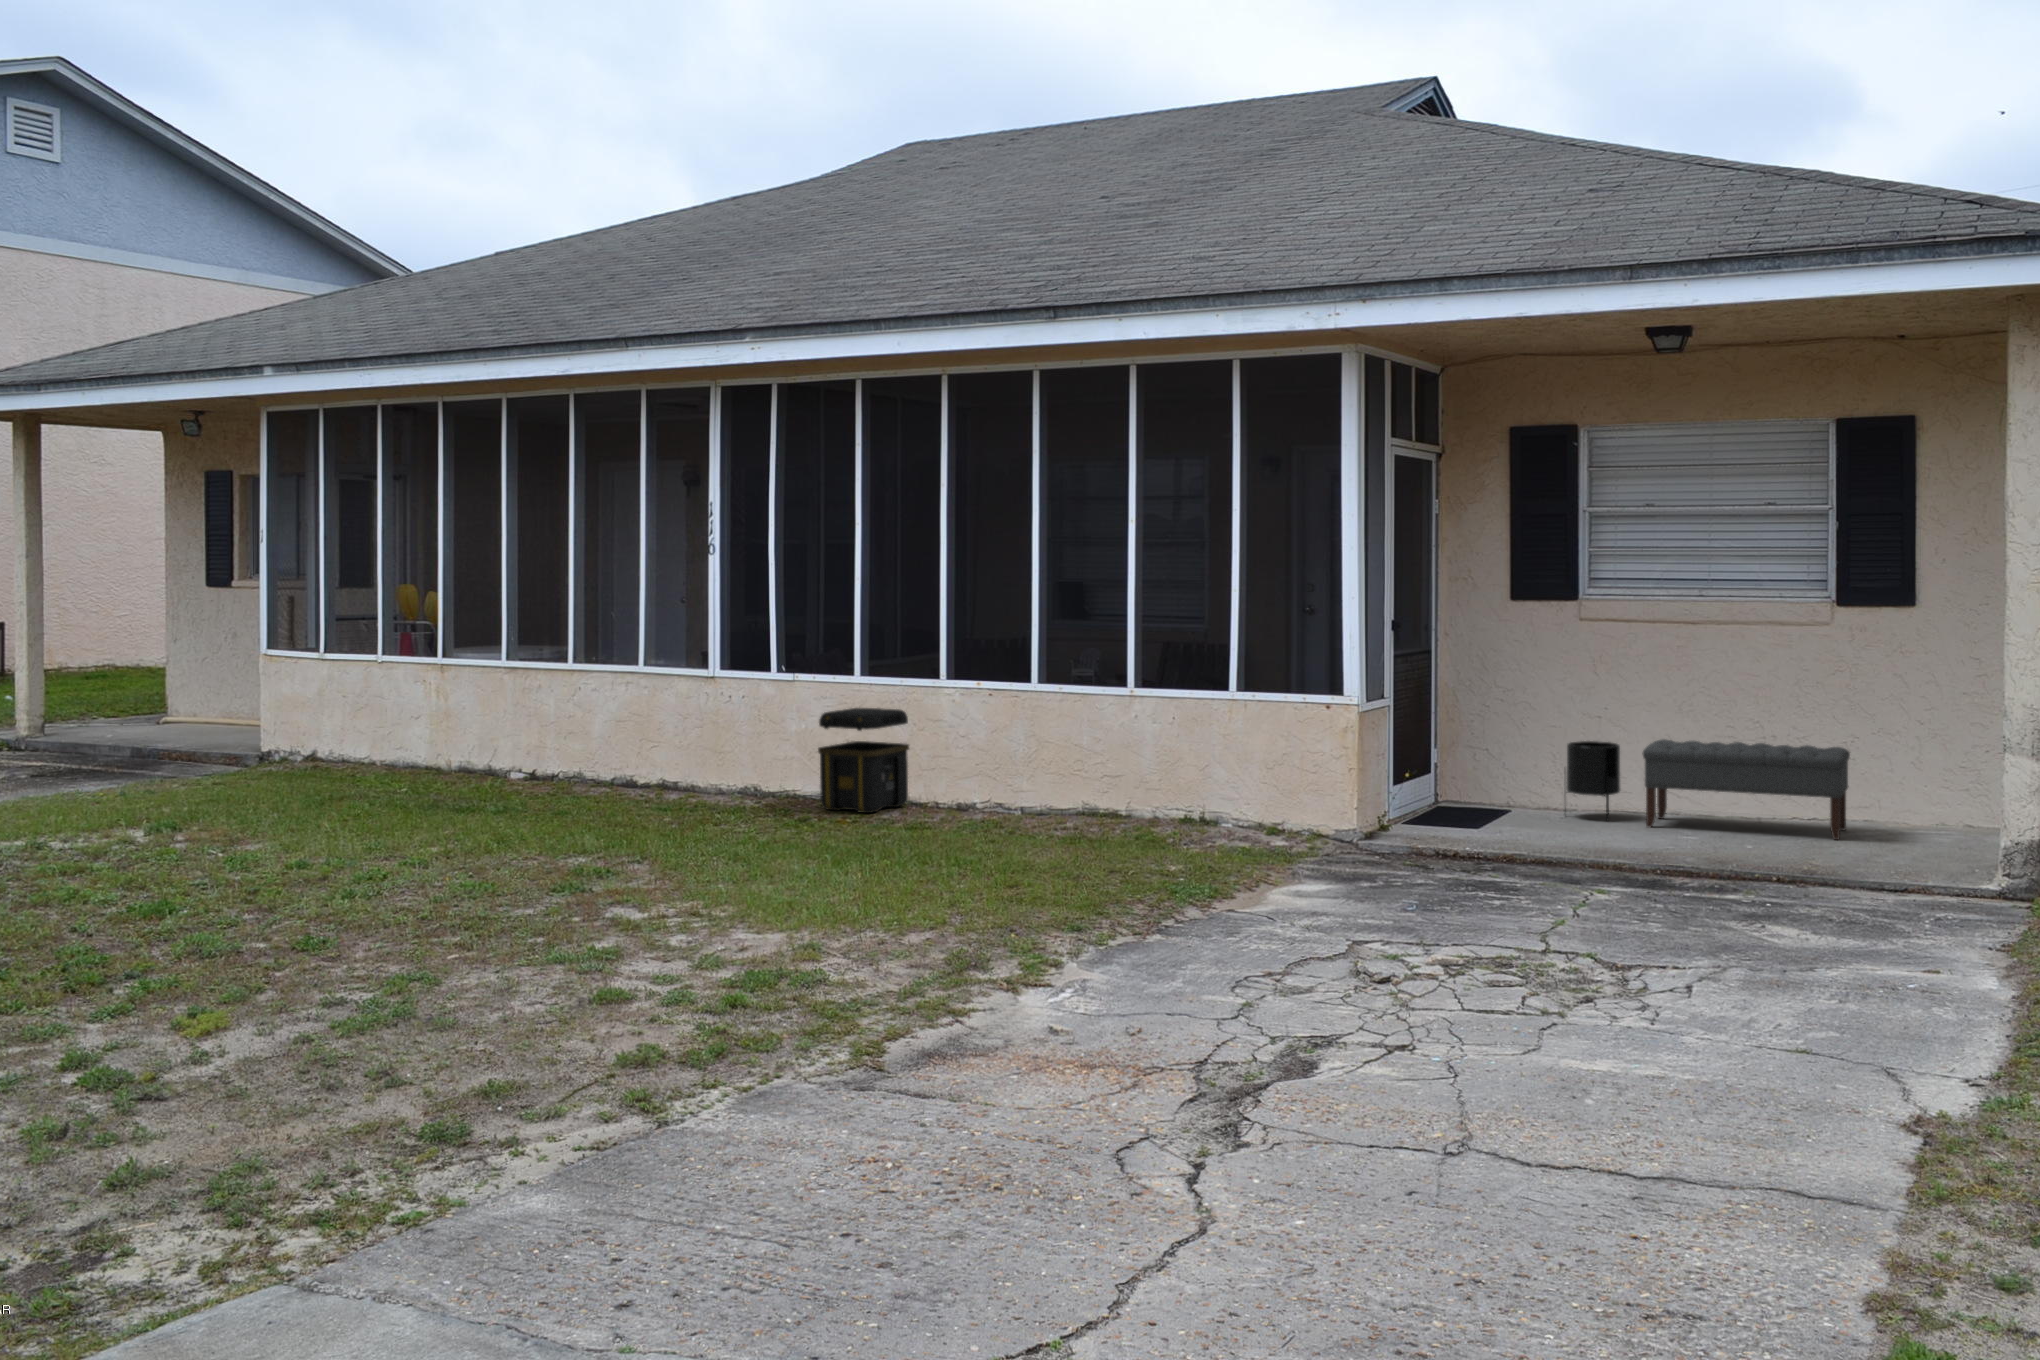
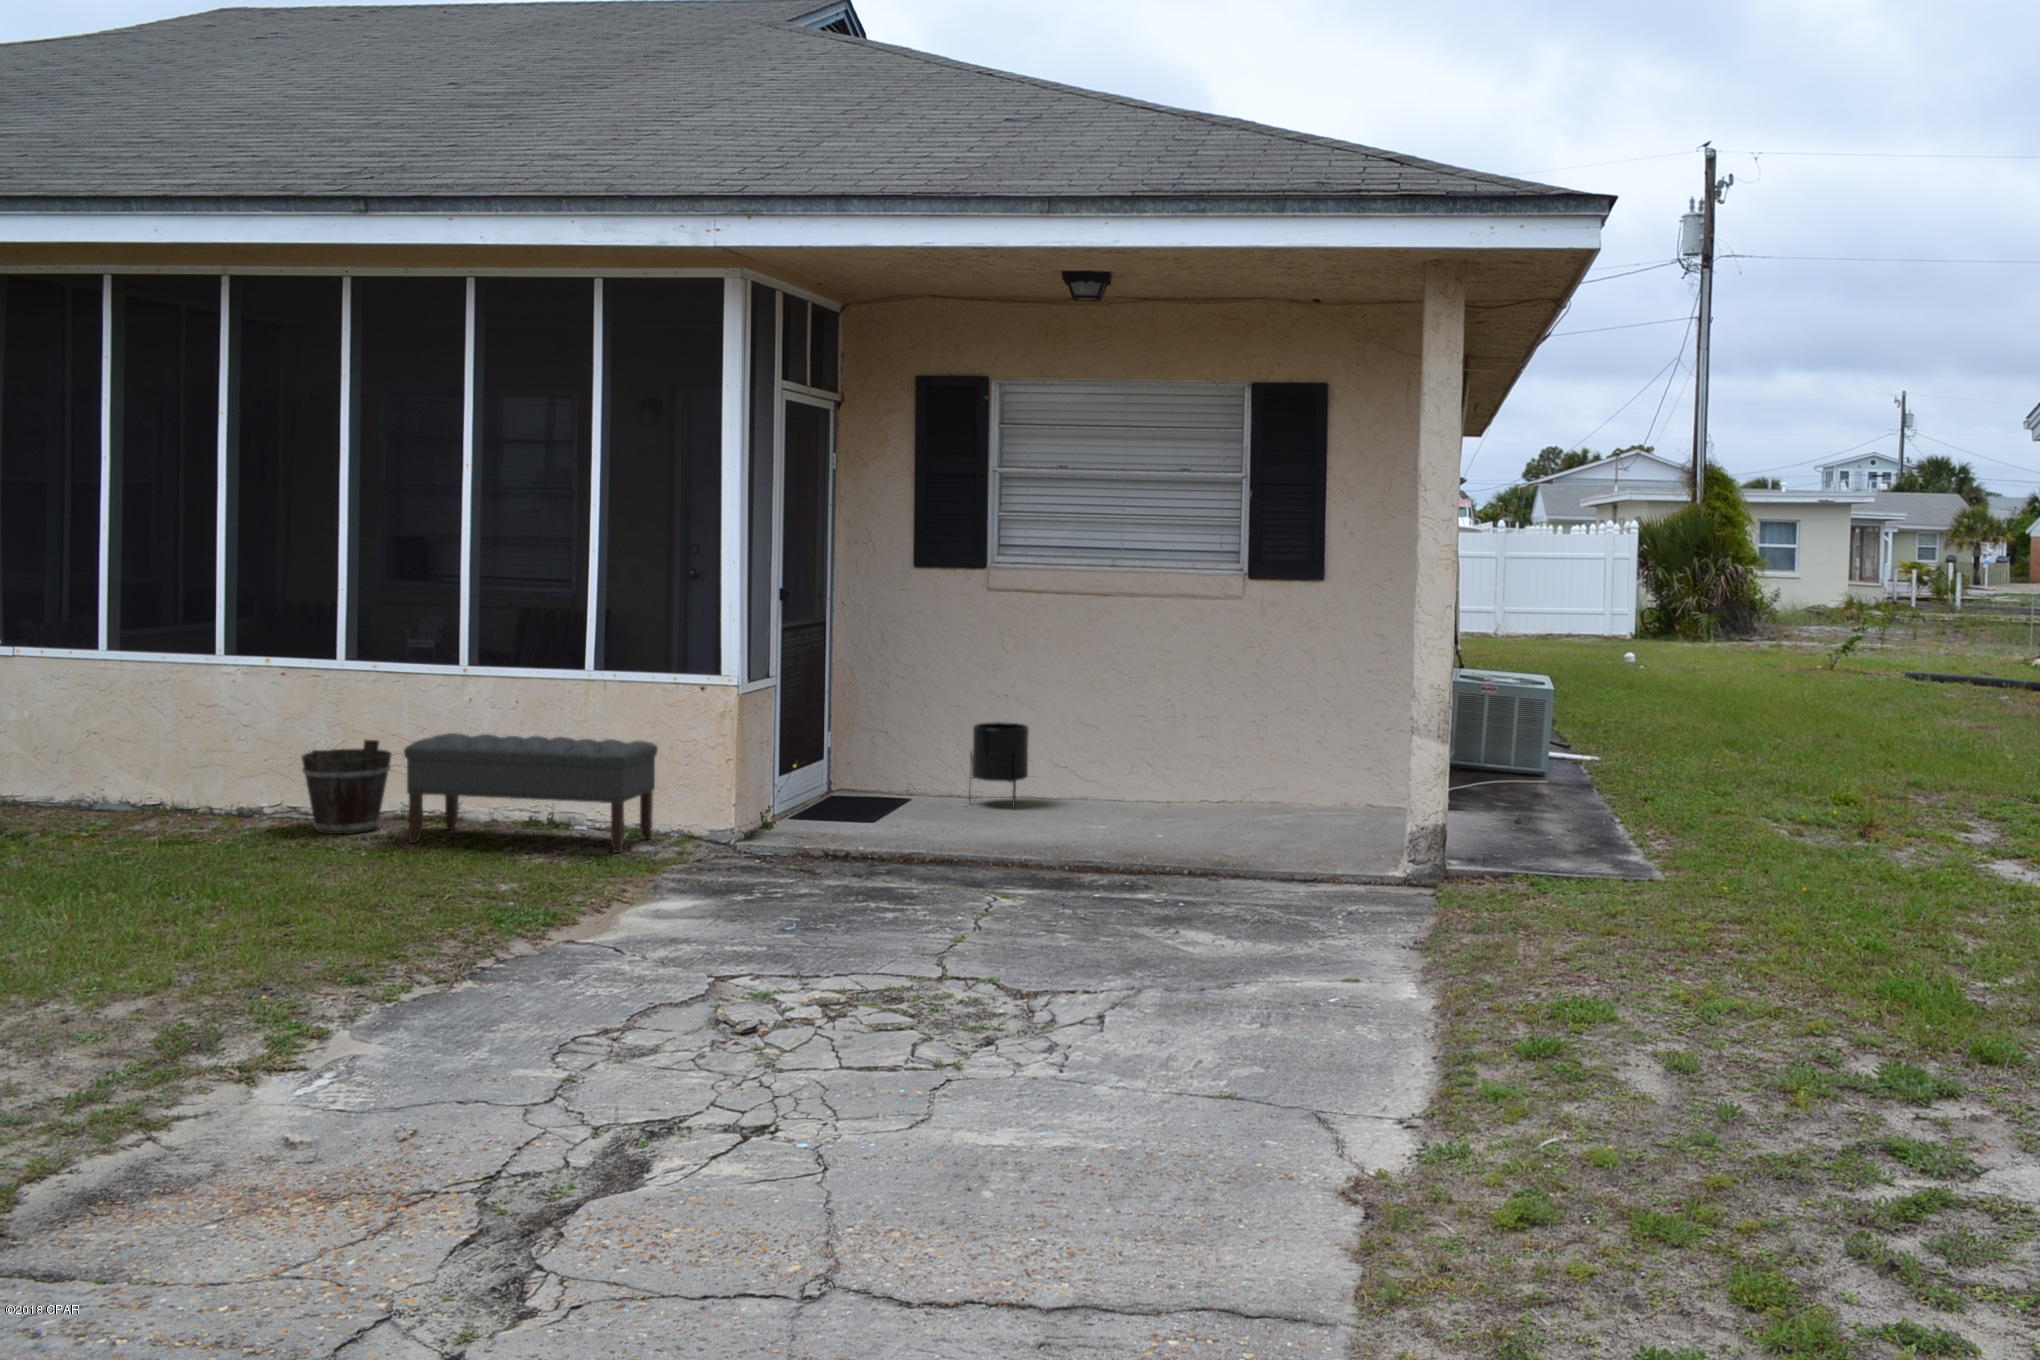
toolbox: present [818,708,909,813] -> none [39,688,173,822]
bench: present [1642,739,1850,840] -> present [404,733,658,853]
bucket: none [1007,750,1074,826] -> present [302,740,391,834]

